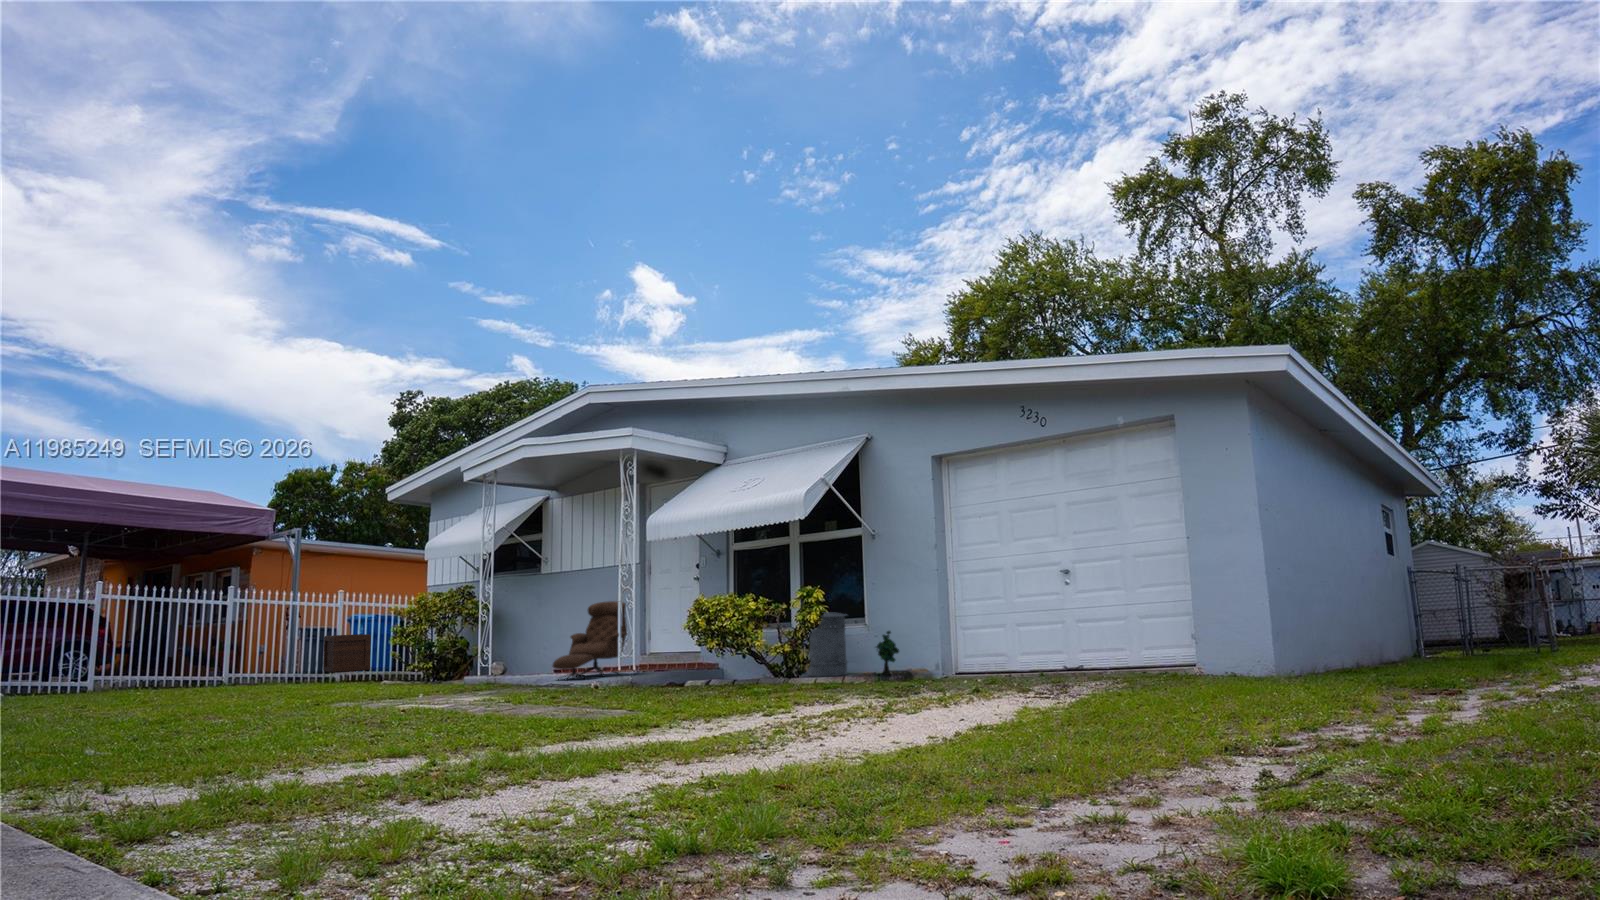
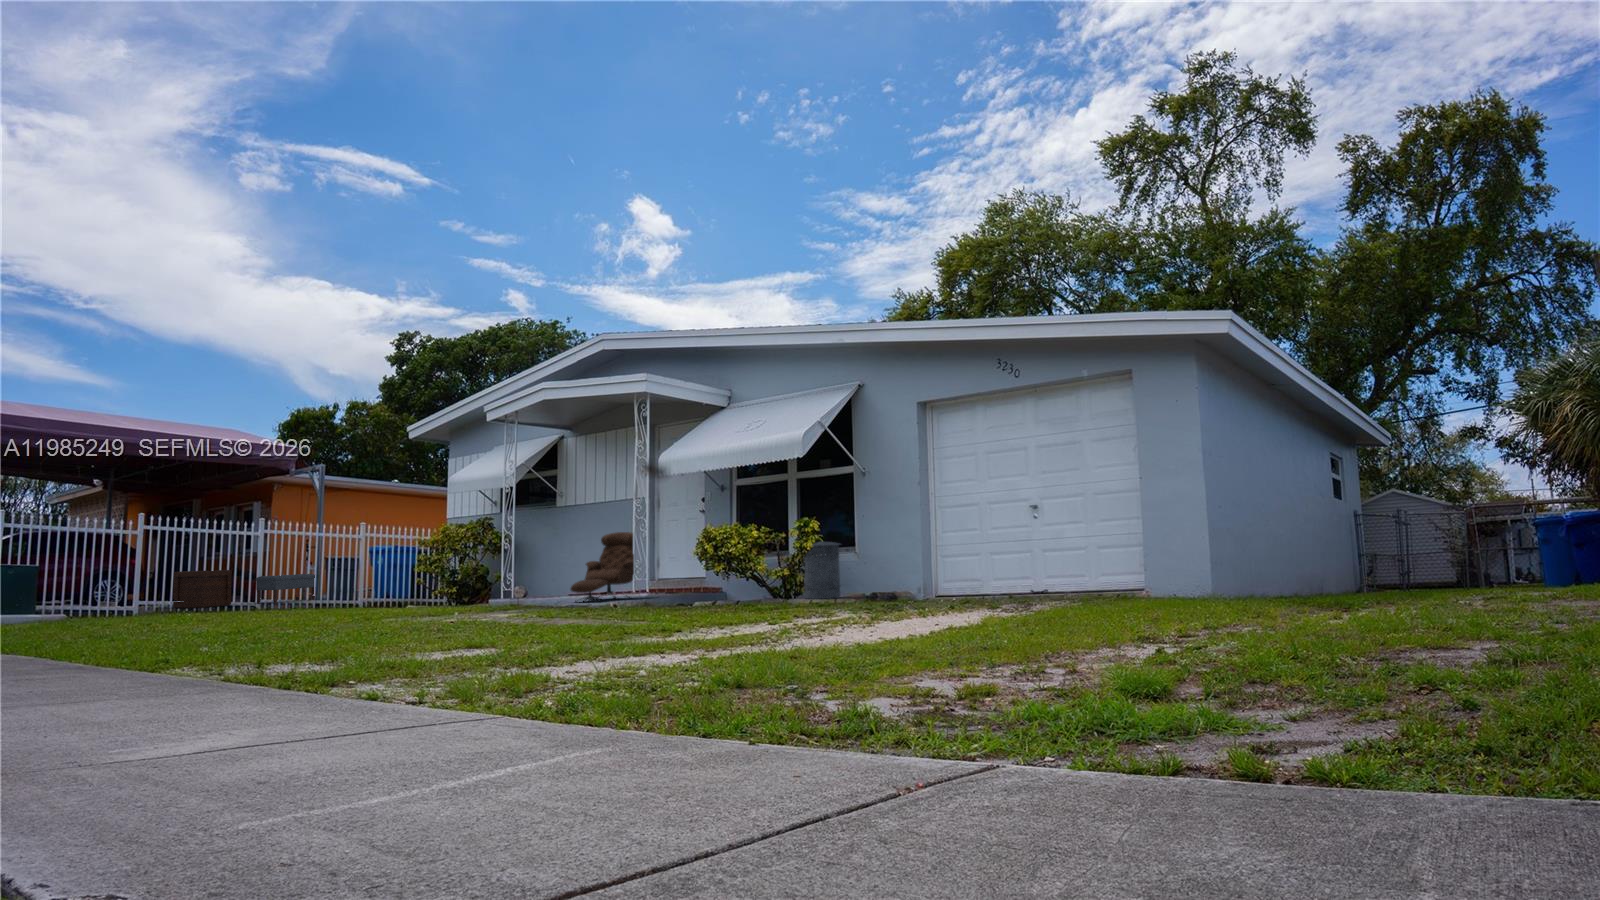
decorative plant: present [876,631,899,675] -> none [865,558,888,598]
wooden crate: present [323,634,371,672] -> present [173,570,232,608]
bench: none [222,646,289,680] -> present [256,574,315,604]

